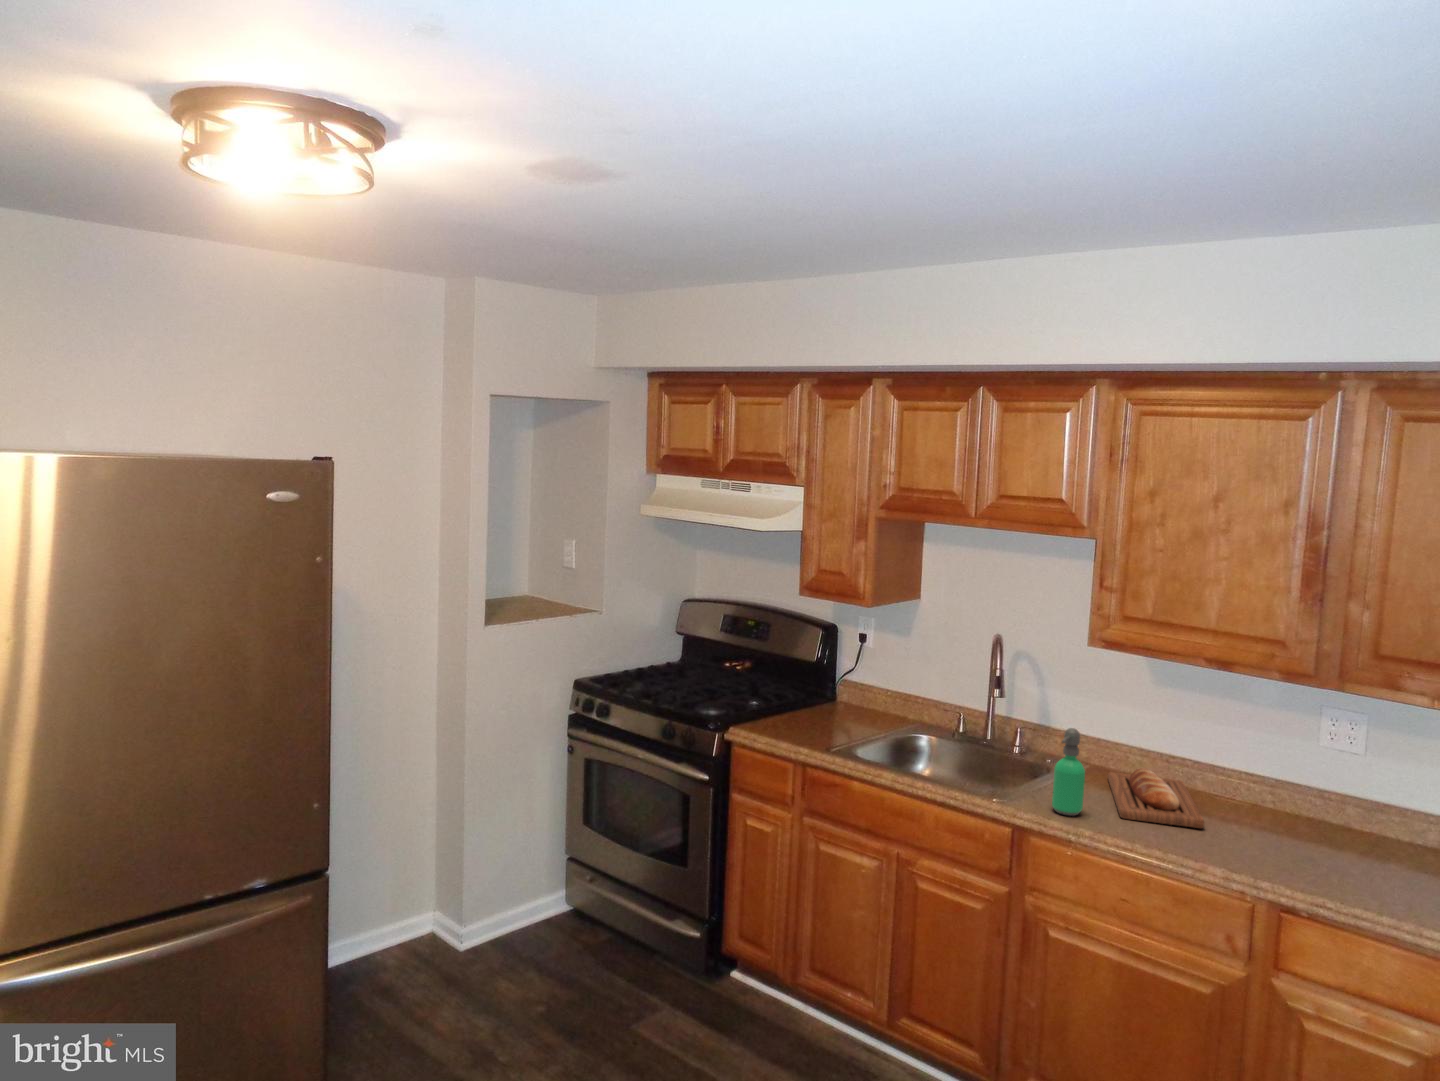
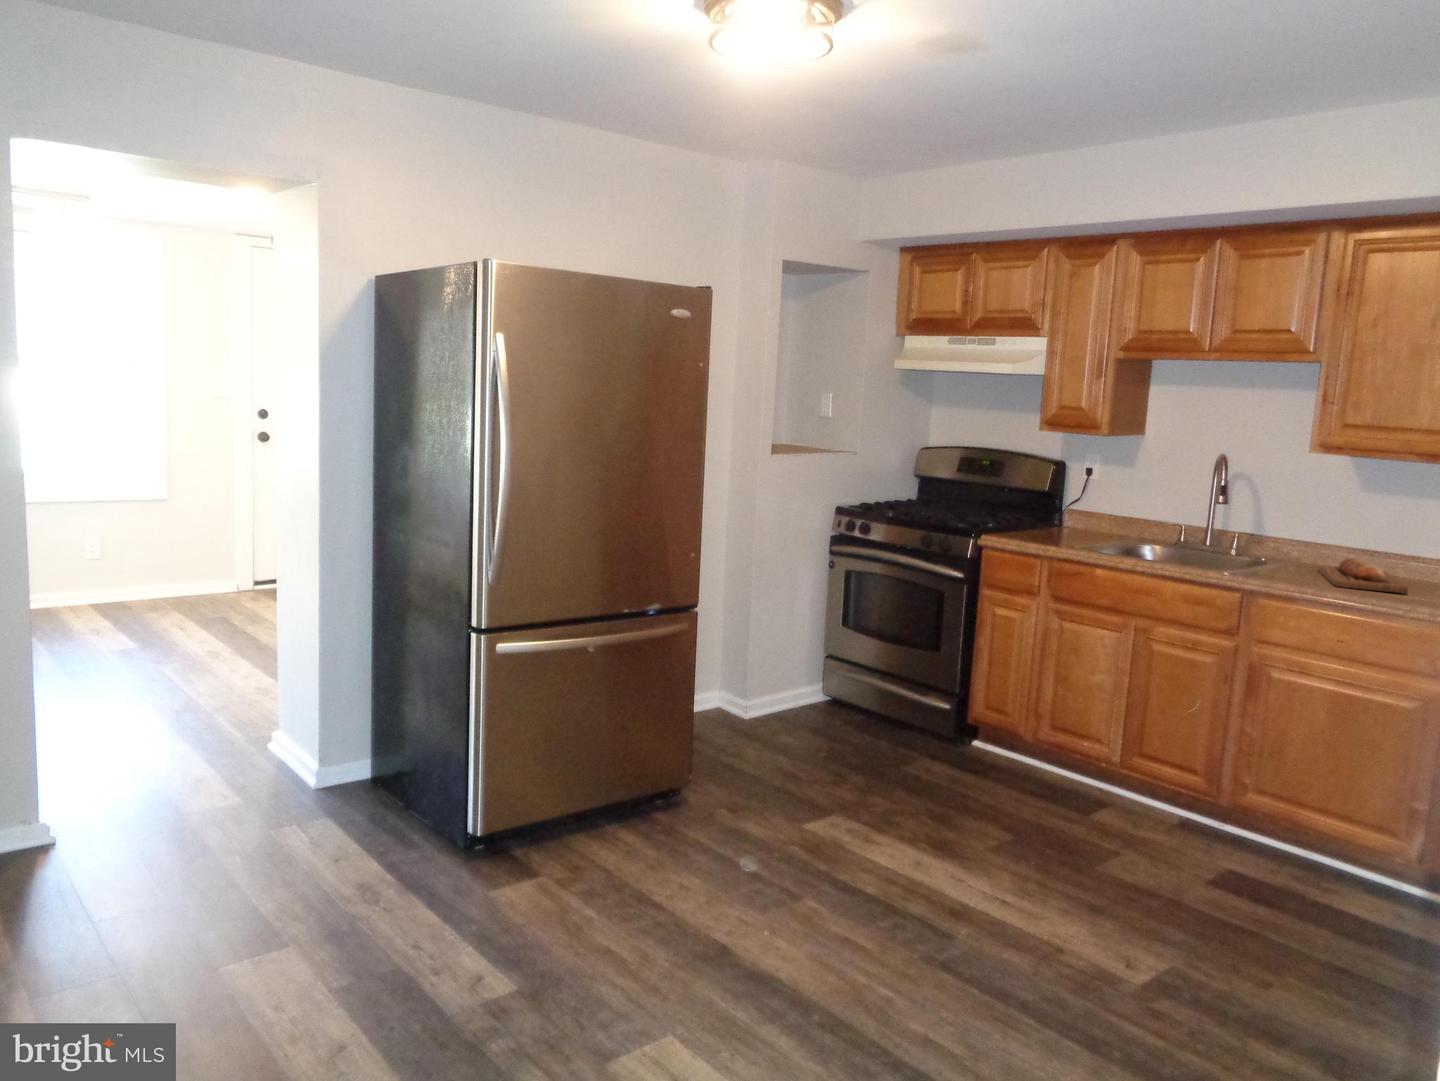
soap dispenser: present [1052,728,1085,816] -> none [1276,513,1307,583]

